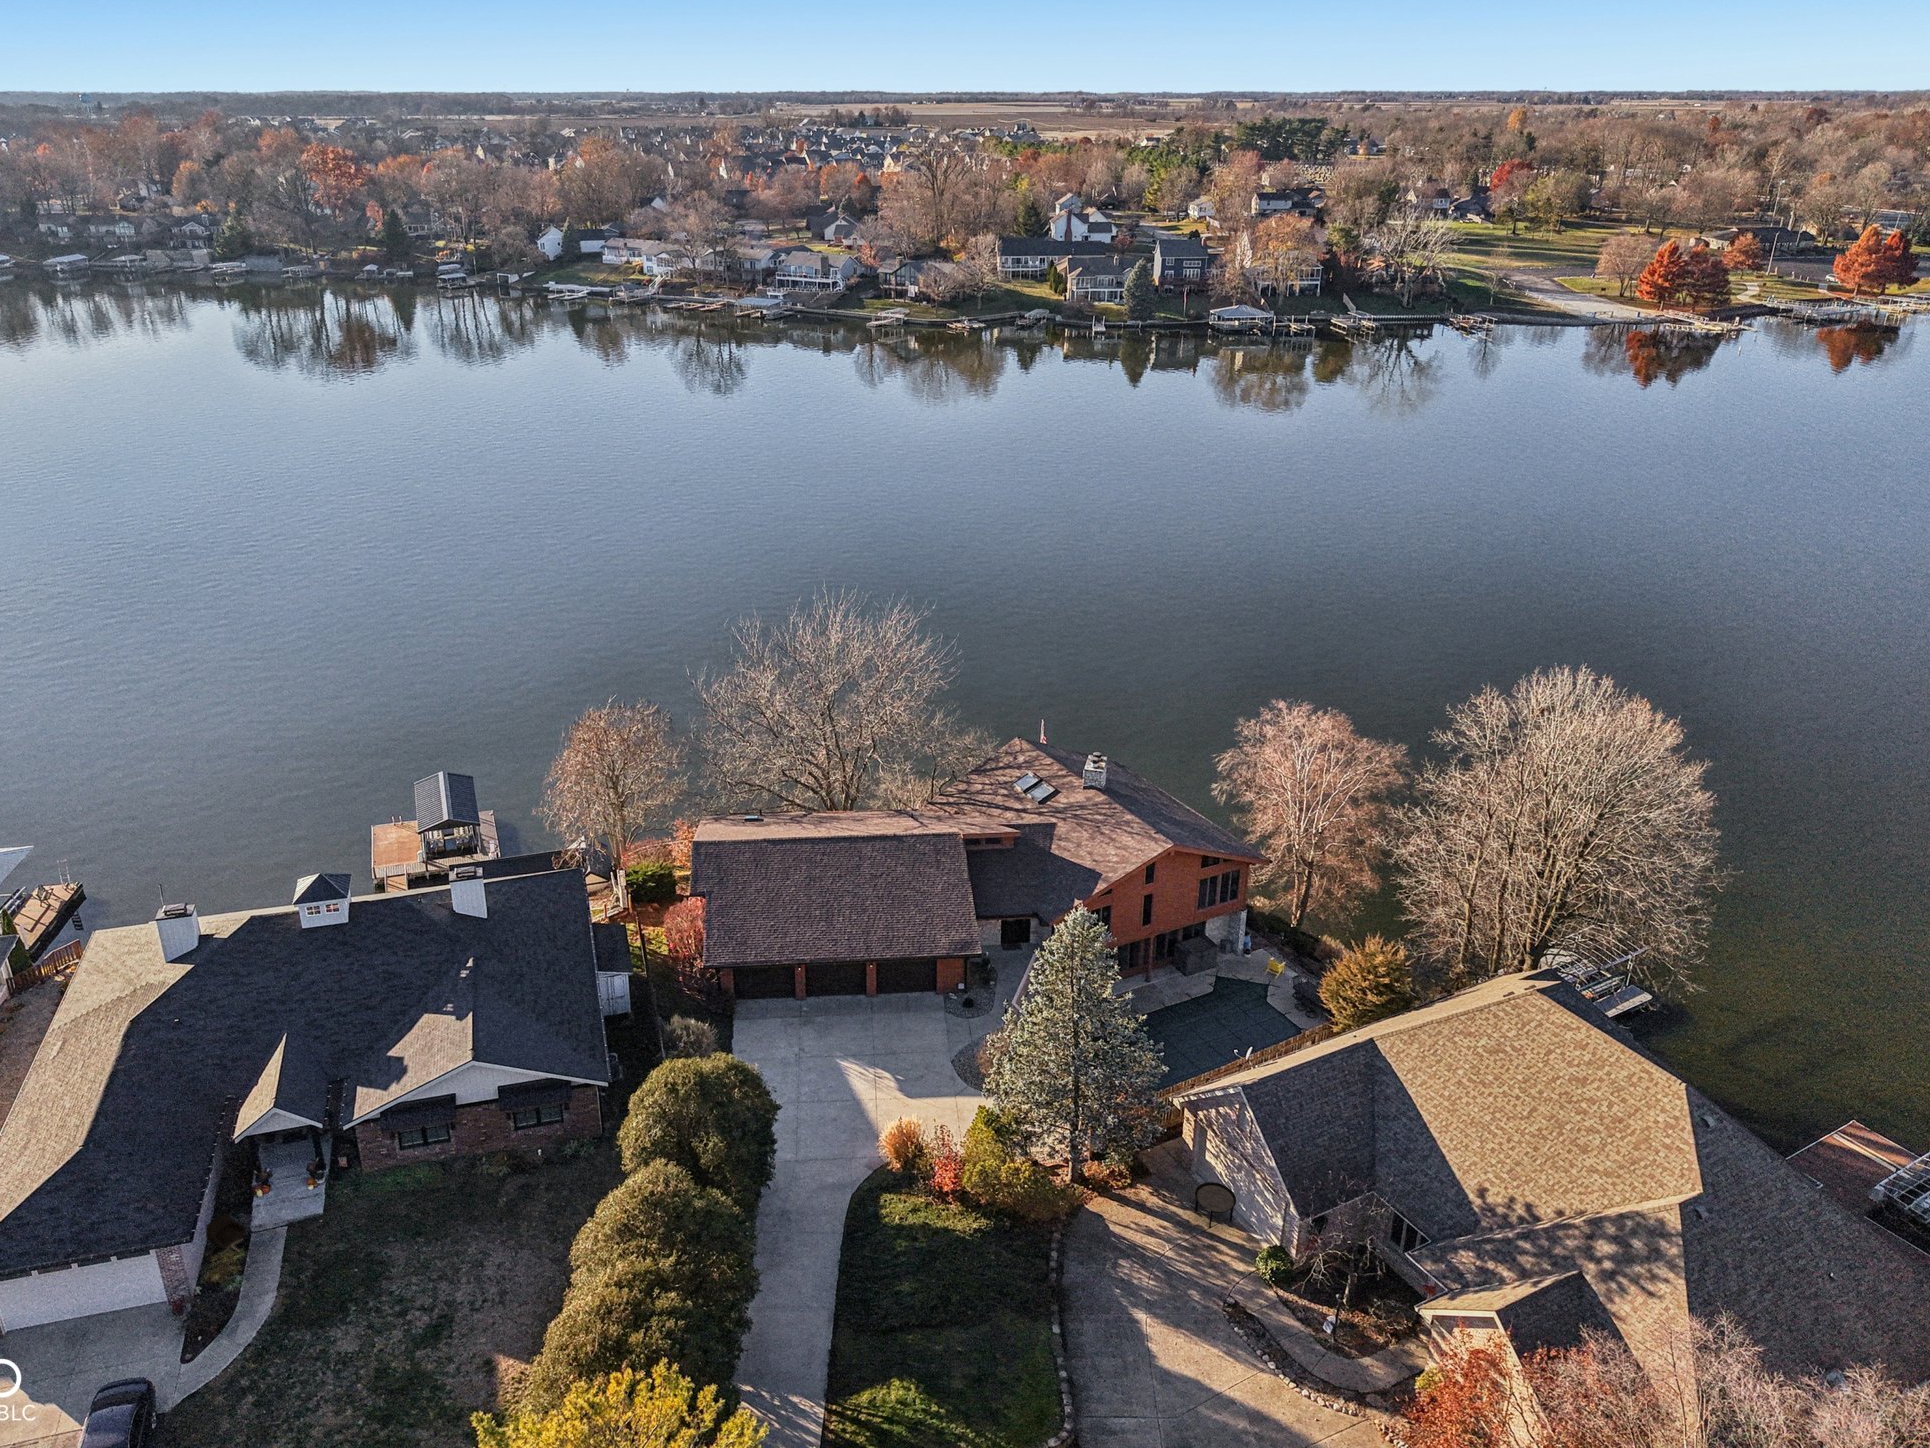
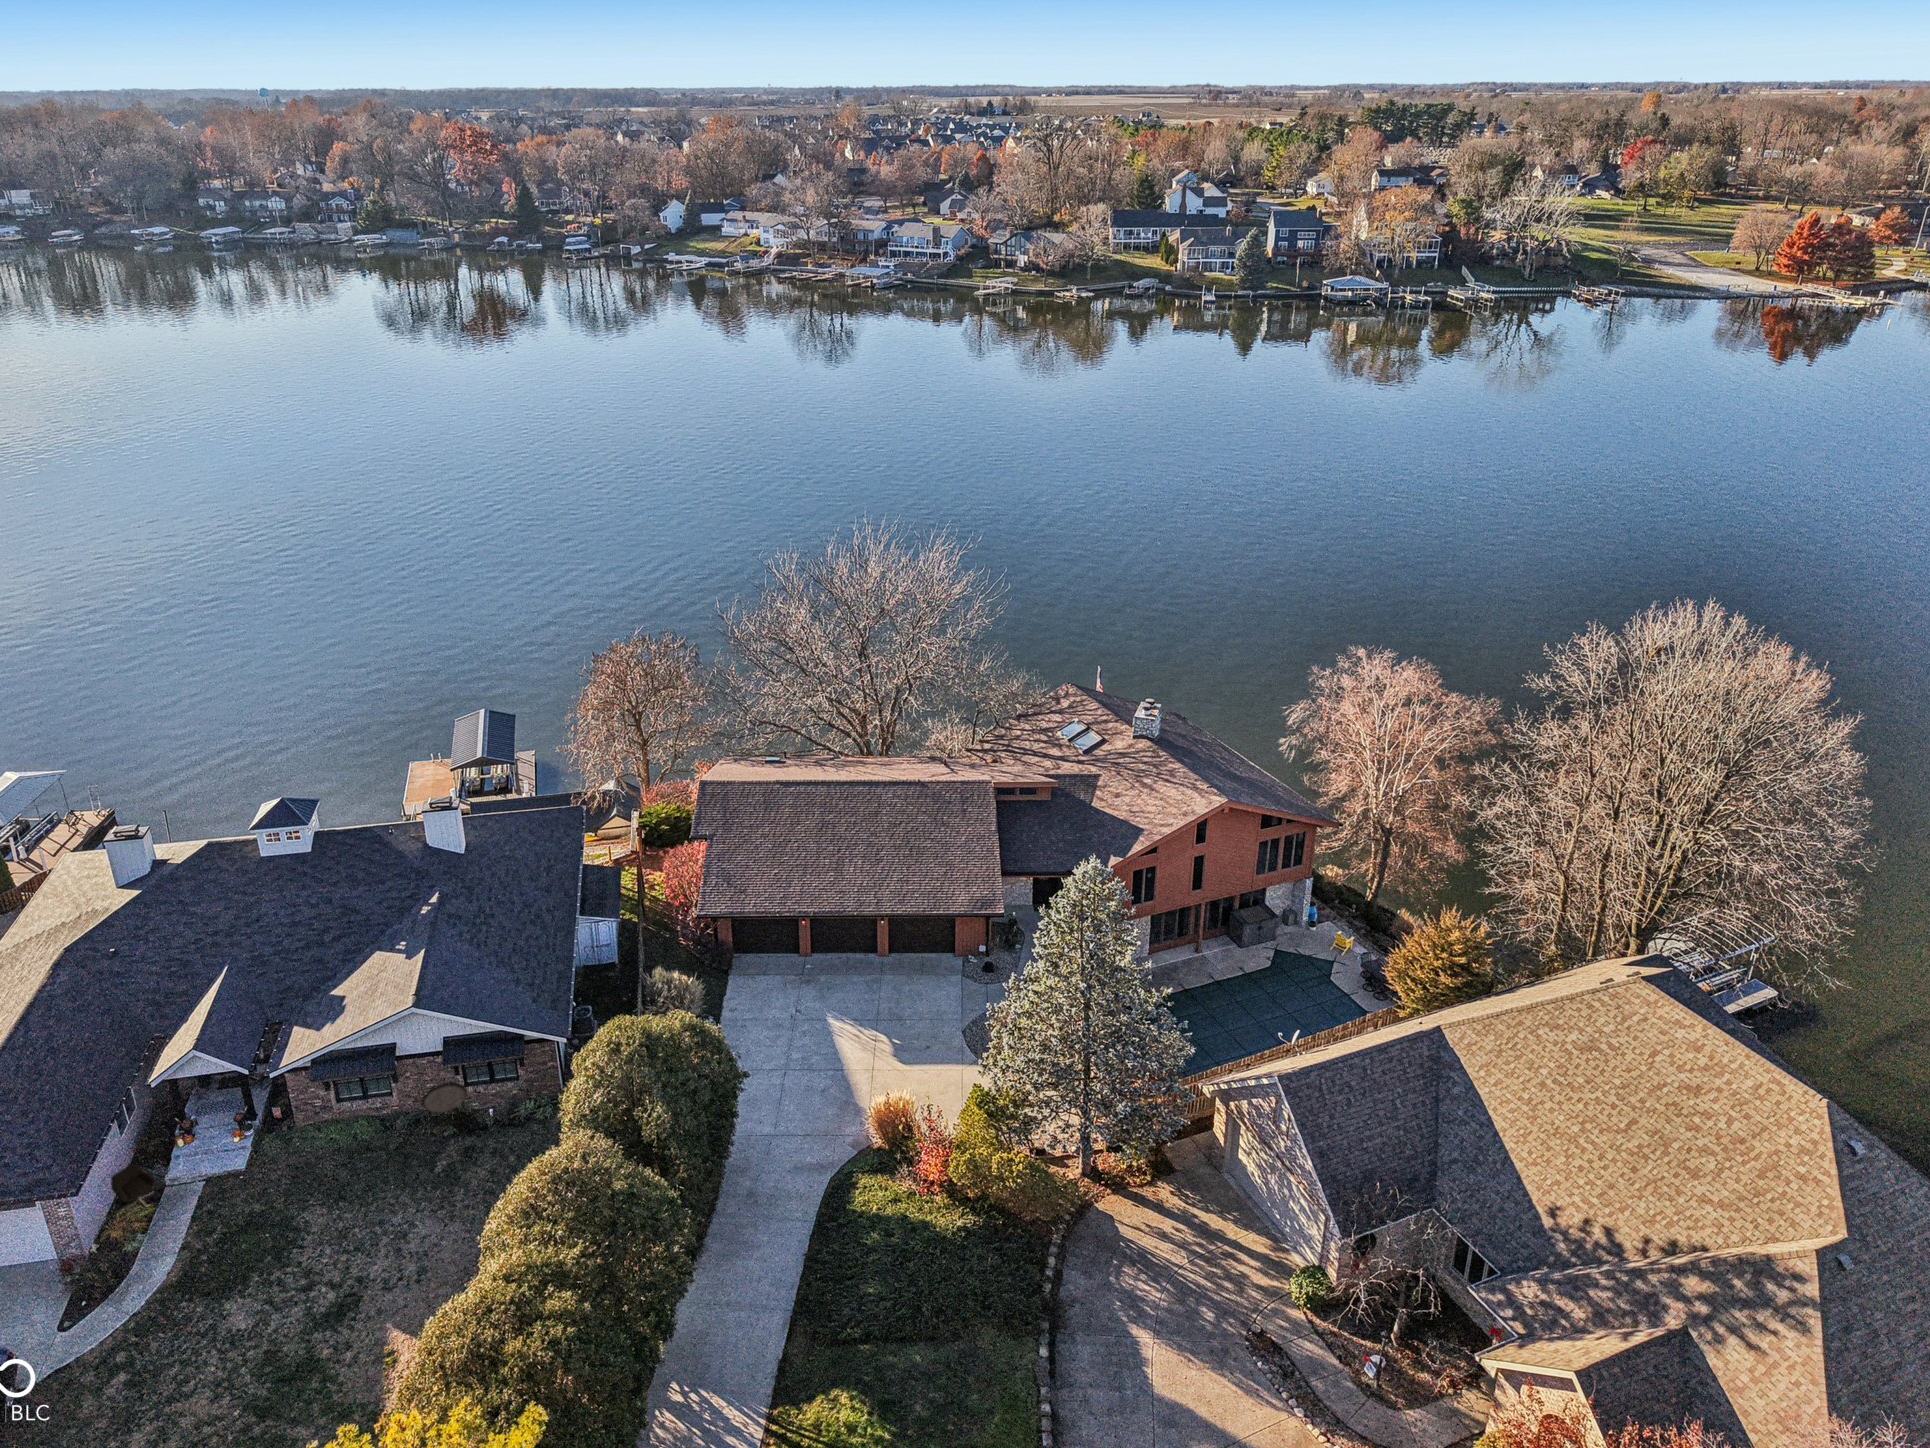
round table: present [1195,1182,1236,1228] -> present [421,1083,467,1128]

